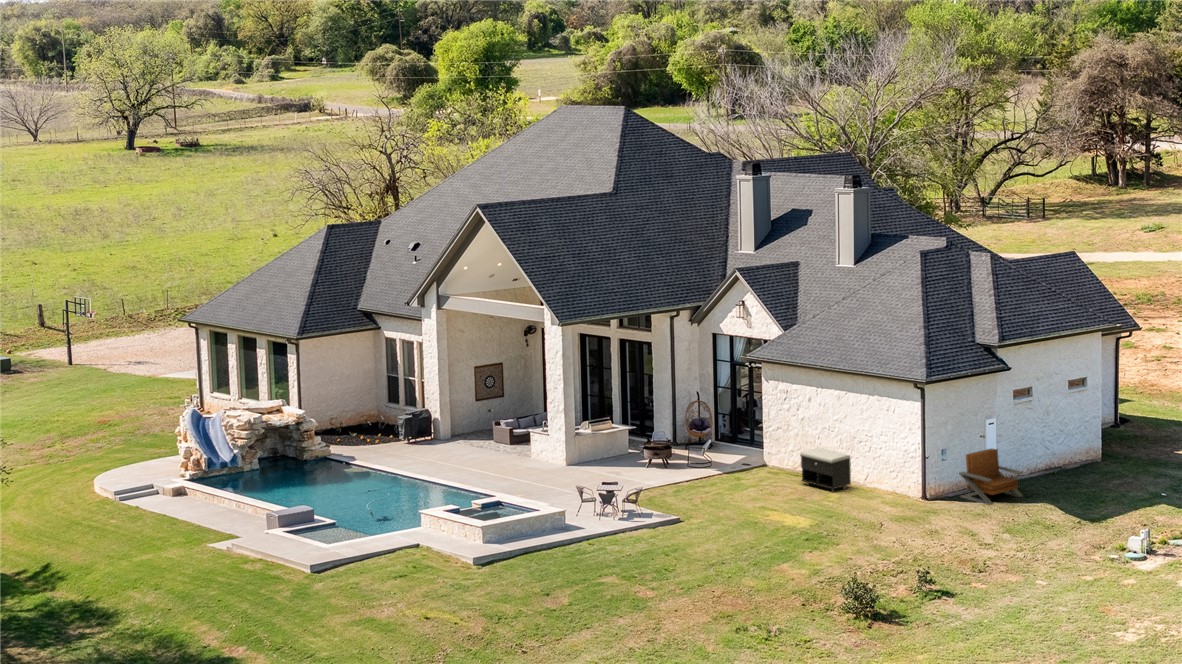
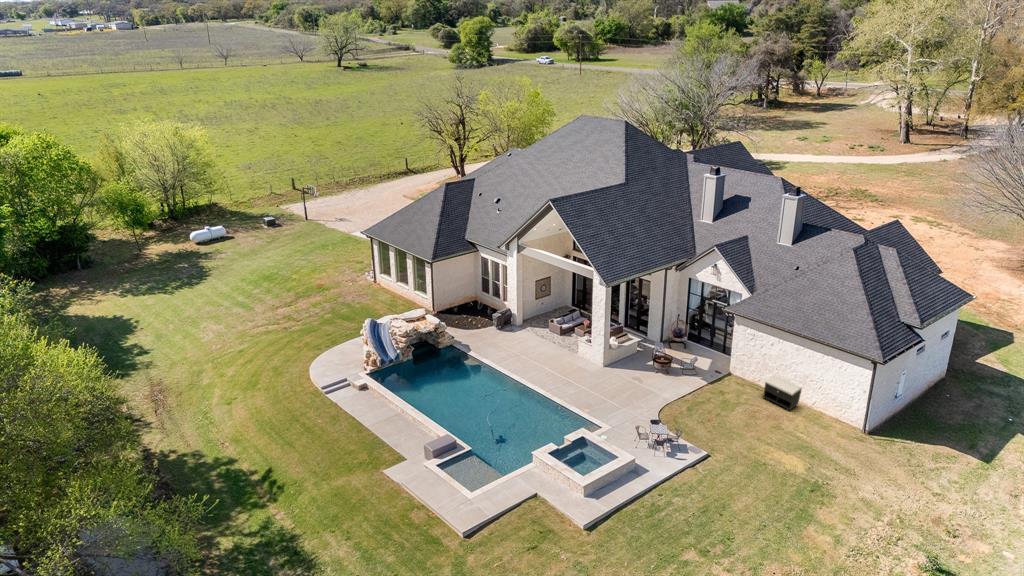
lounge chair: present [959,449,1023,505] -> none [881,392,929,438]

